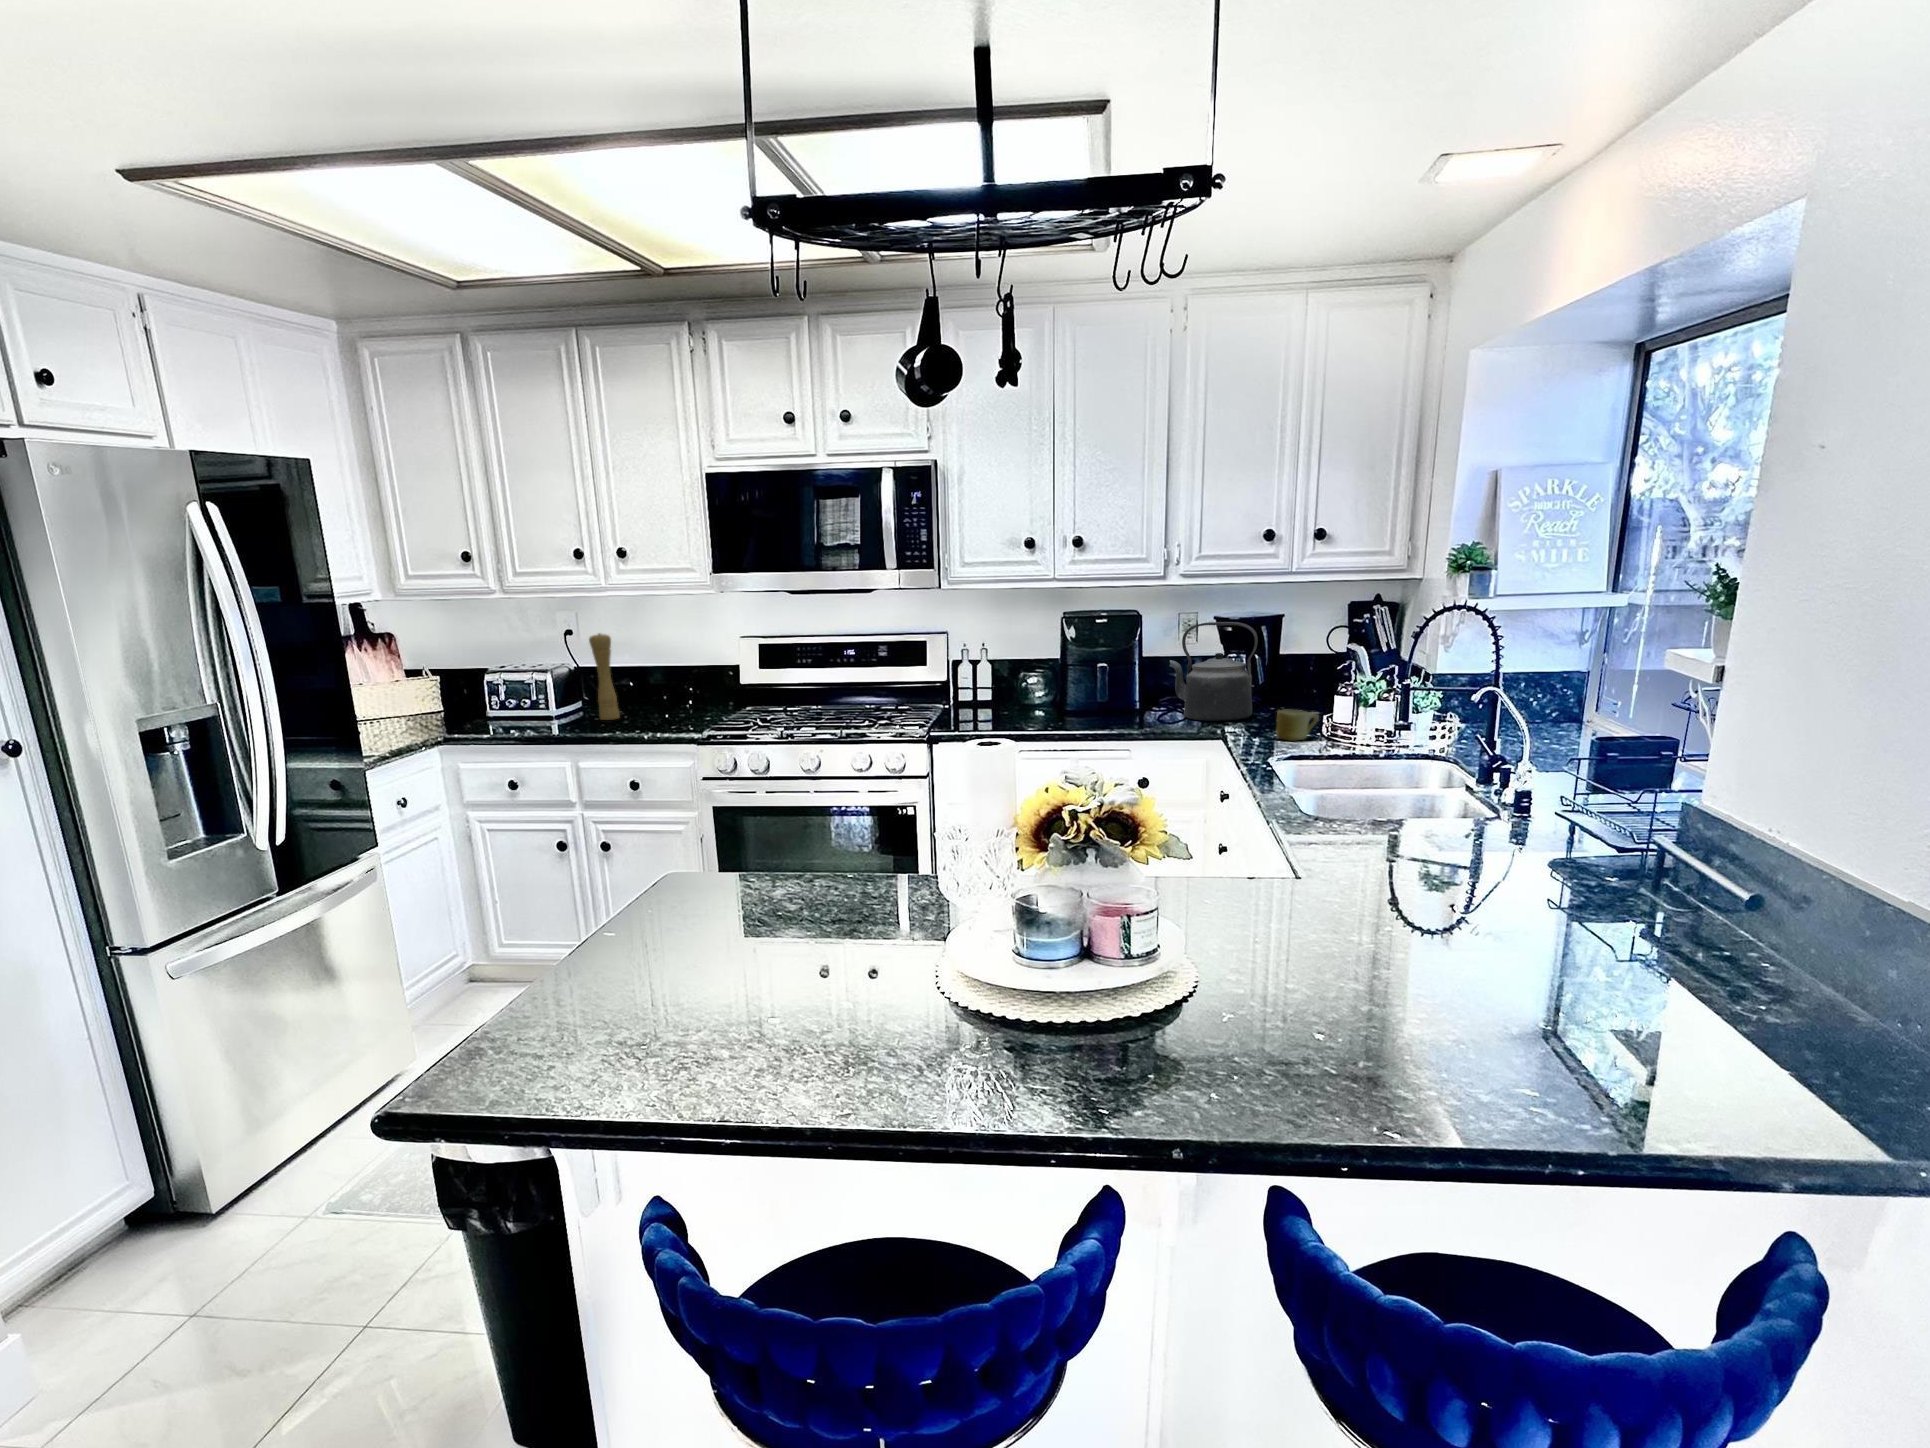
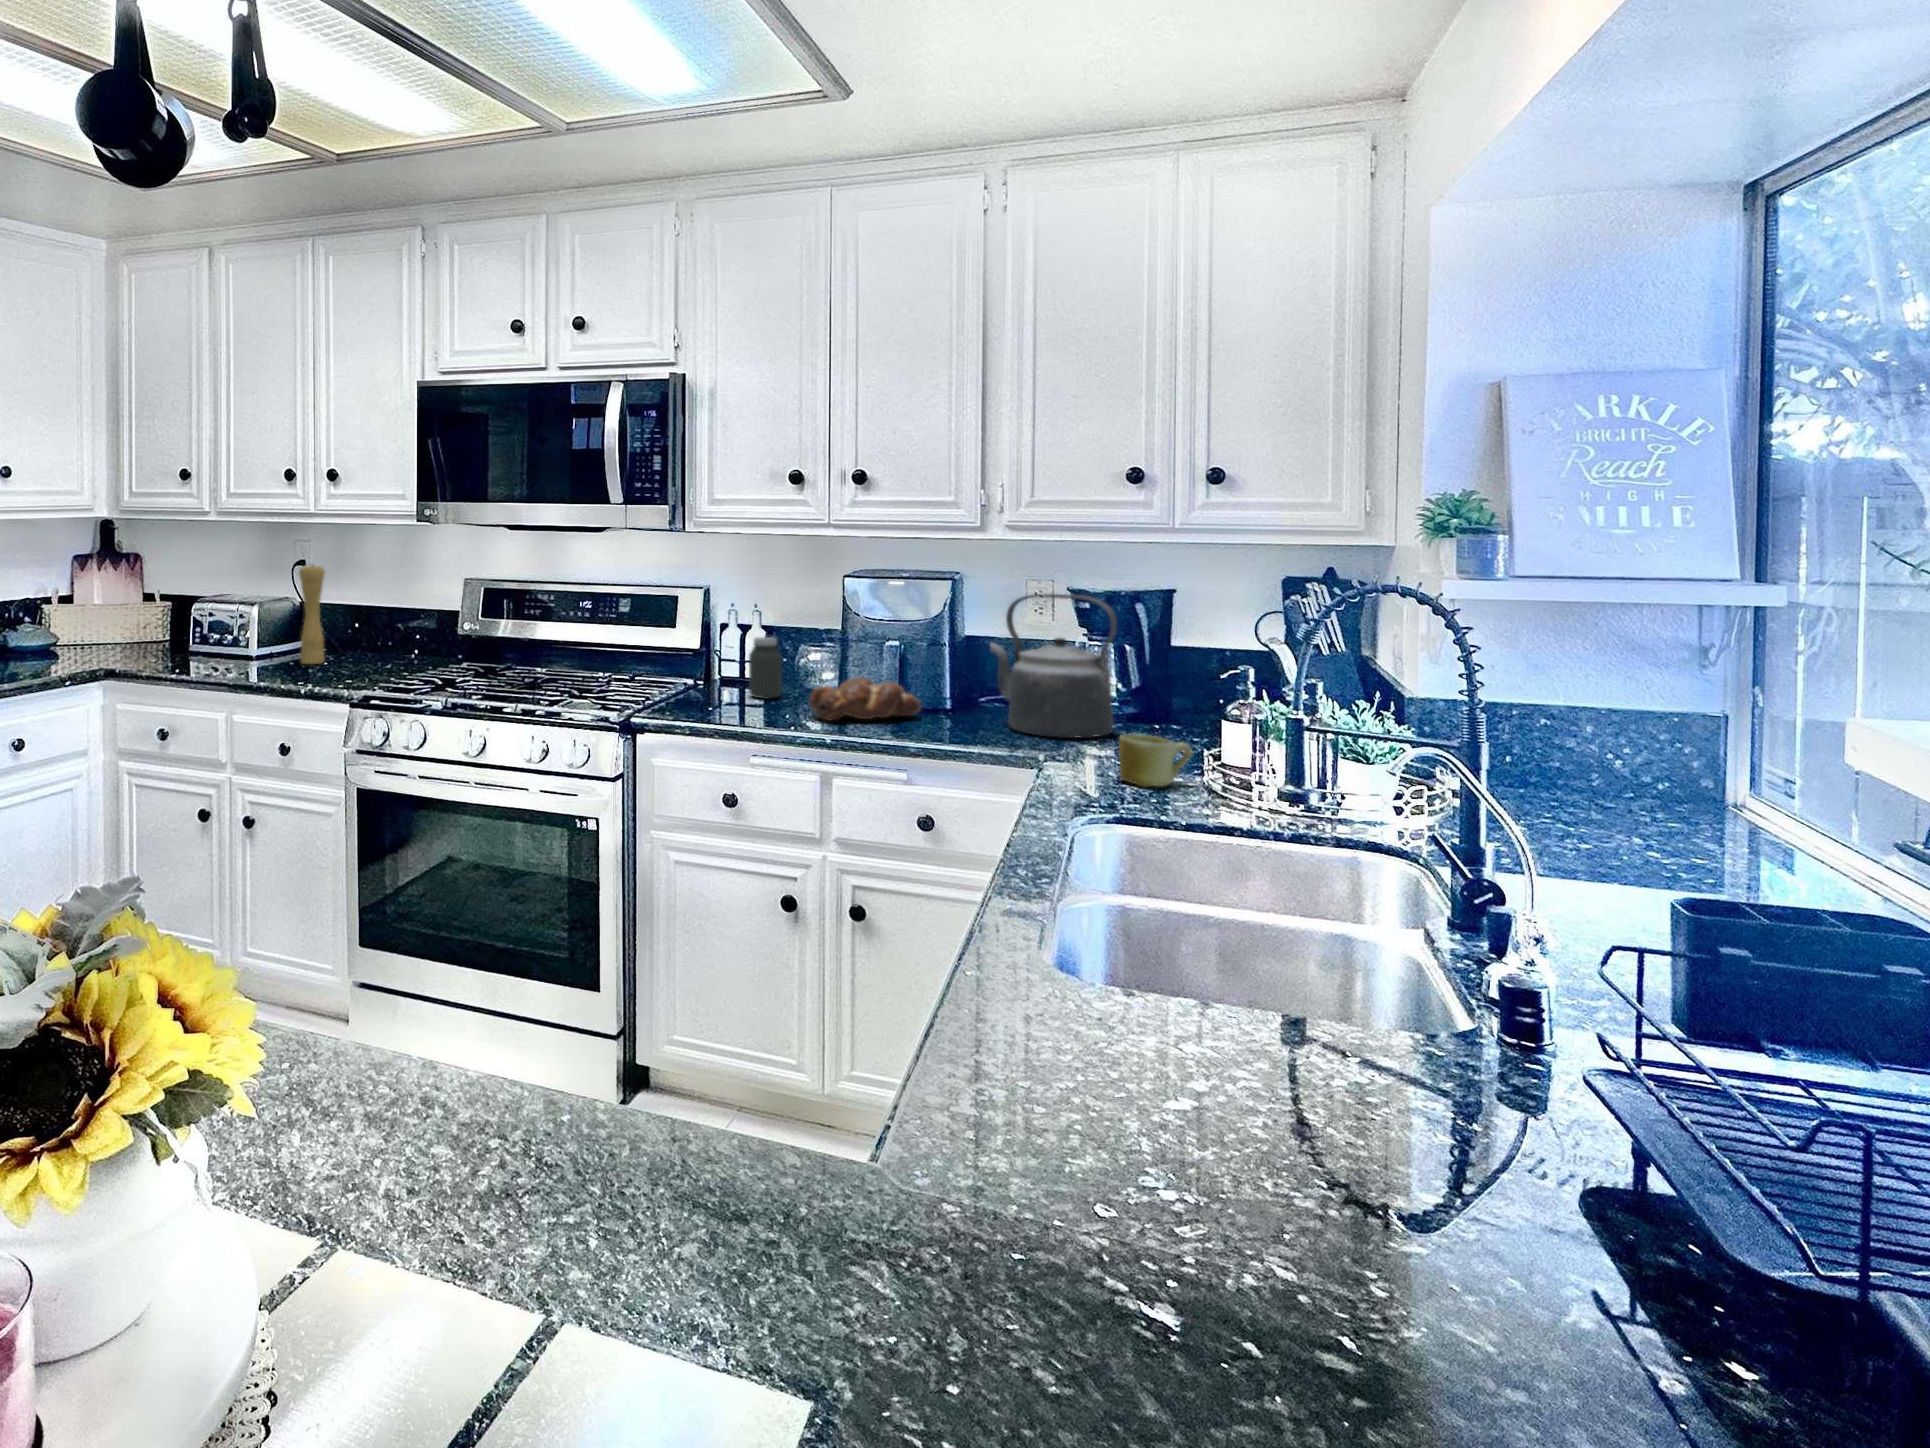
jar: none [991,668,1015,715] -> present [749,637,782,699]
bread loaf: none [1049,691,1125,724] -> present [809,677,921,721]

